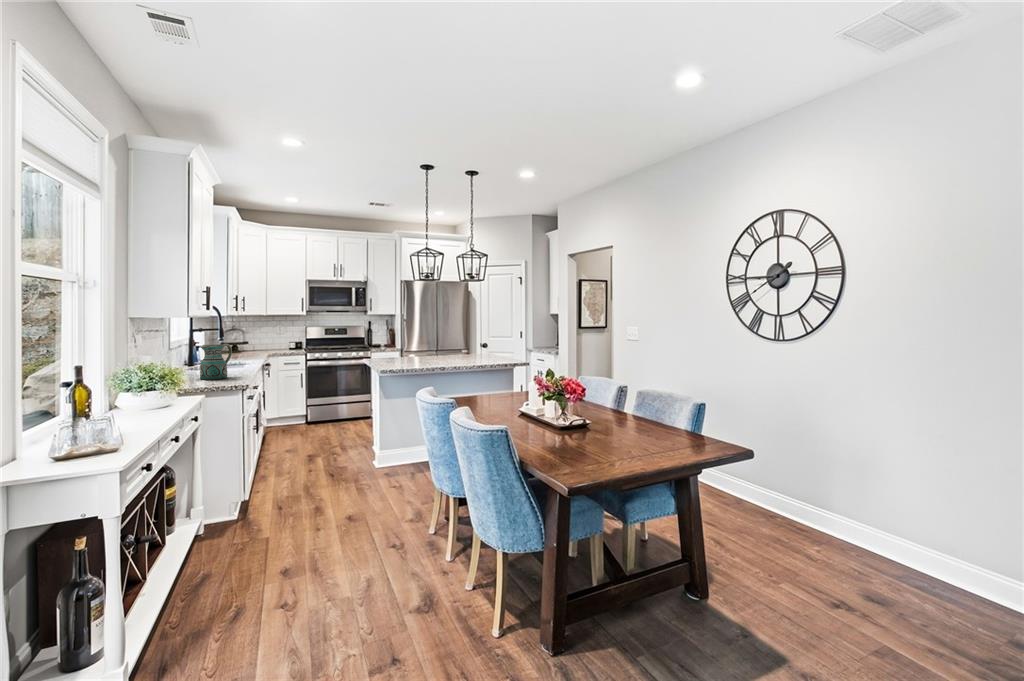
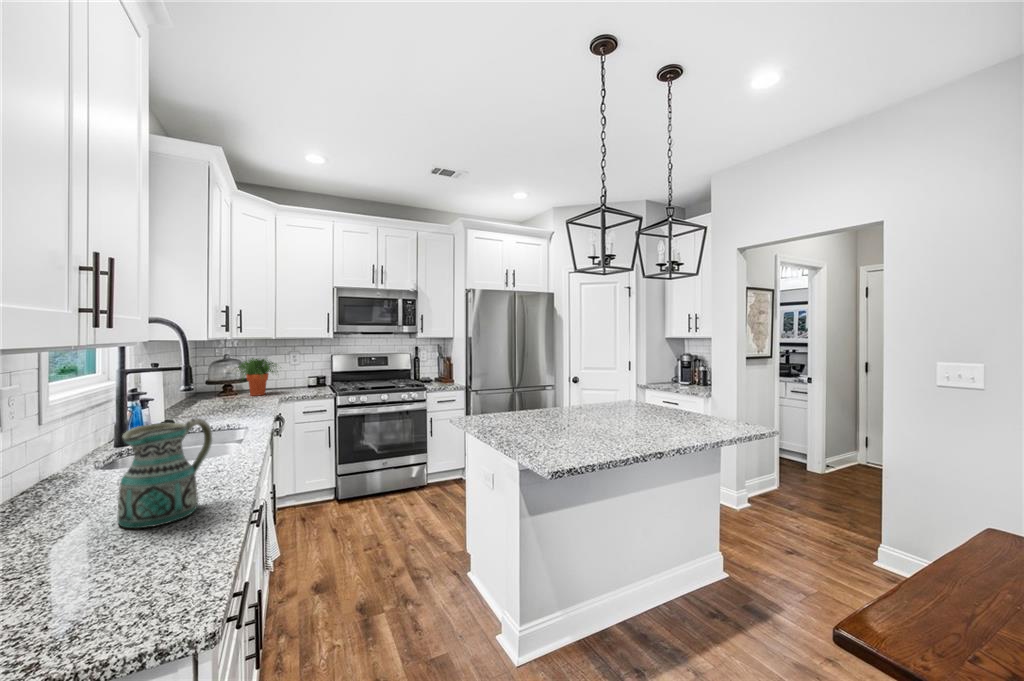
potted plant: none [239,327,271,352] -> present [238,358,278,396]

